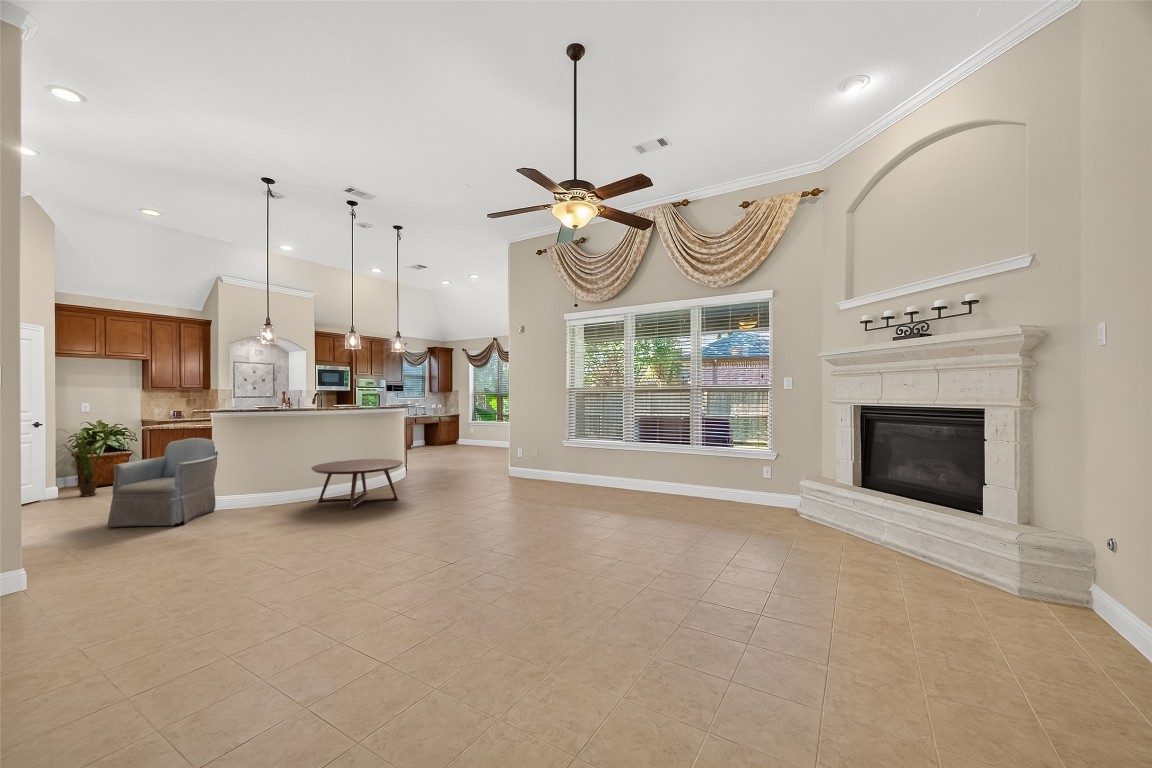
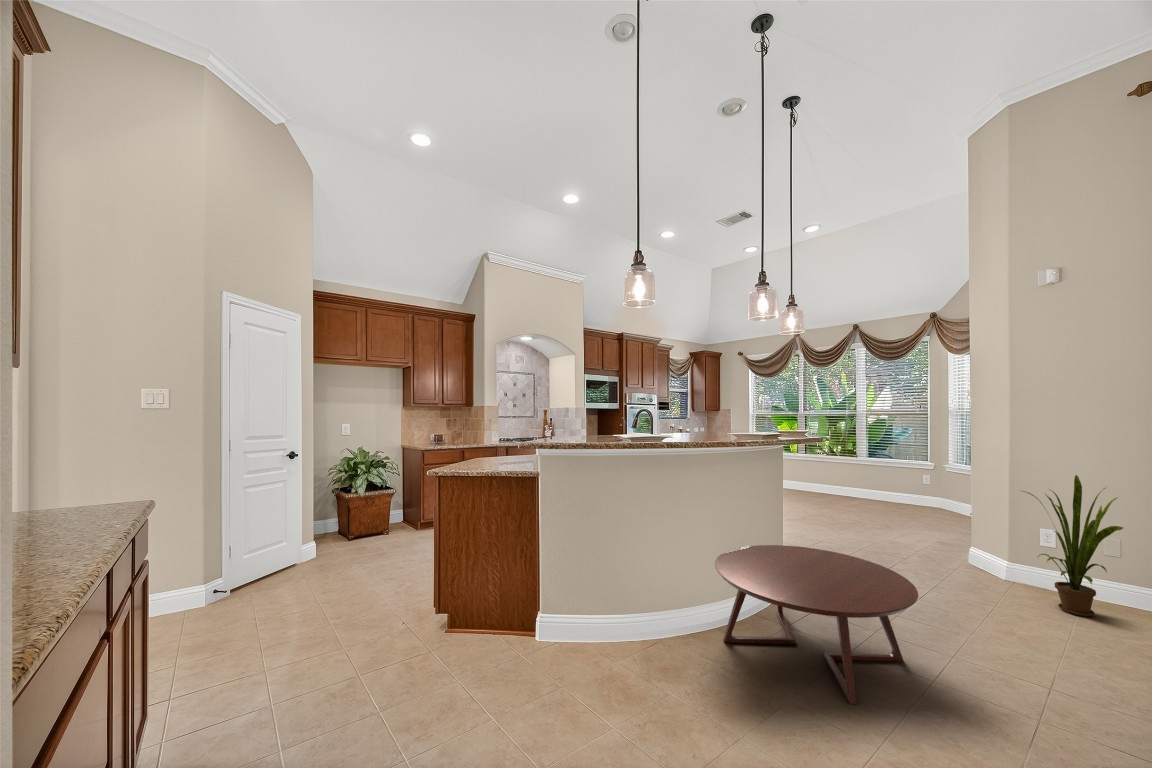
house plant: present [65,428,112,497] -> present [1023,475,1123,616]
armchair: present [108,438,218,527] -> none [389,501,557,728]

